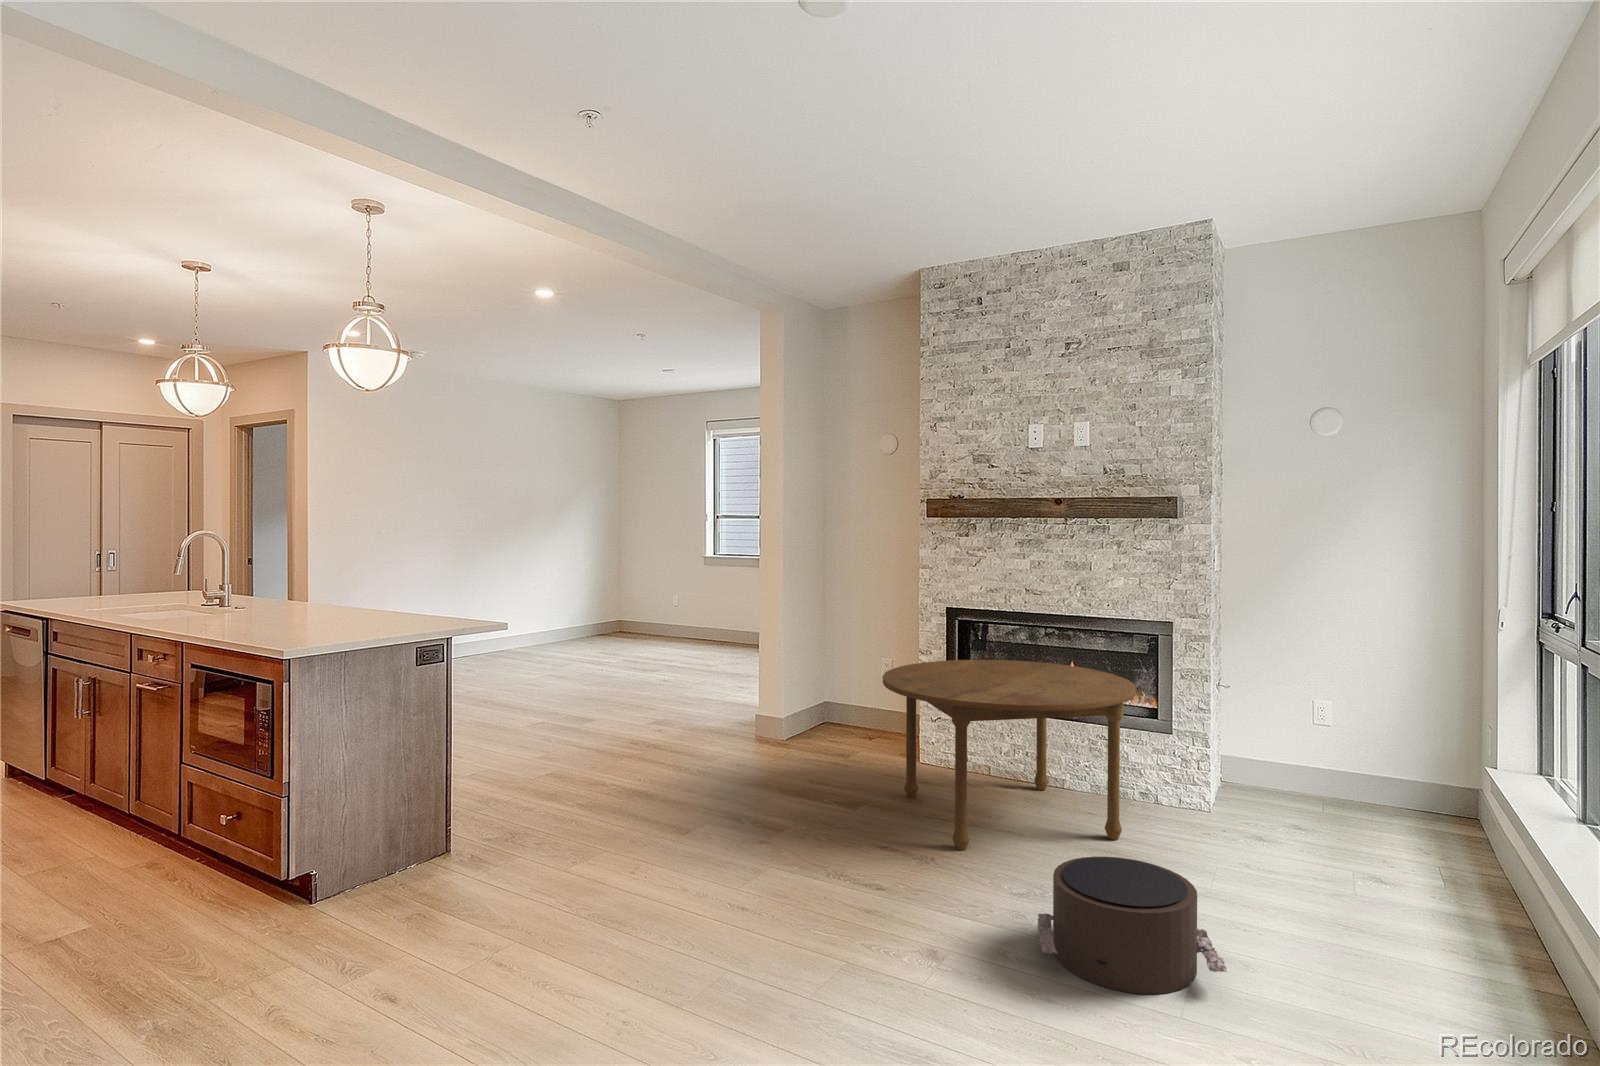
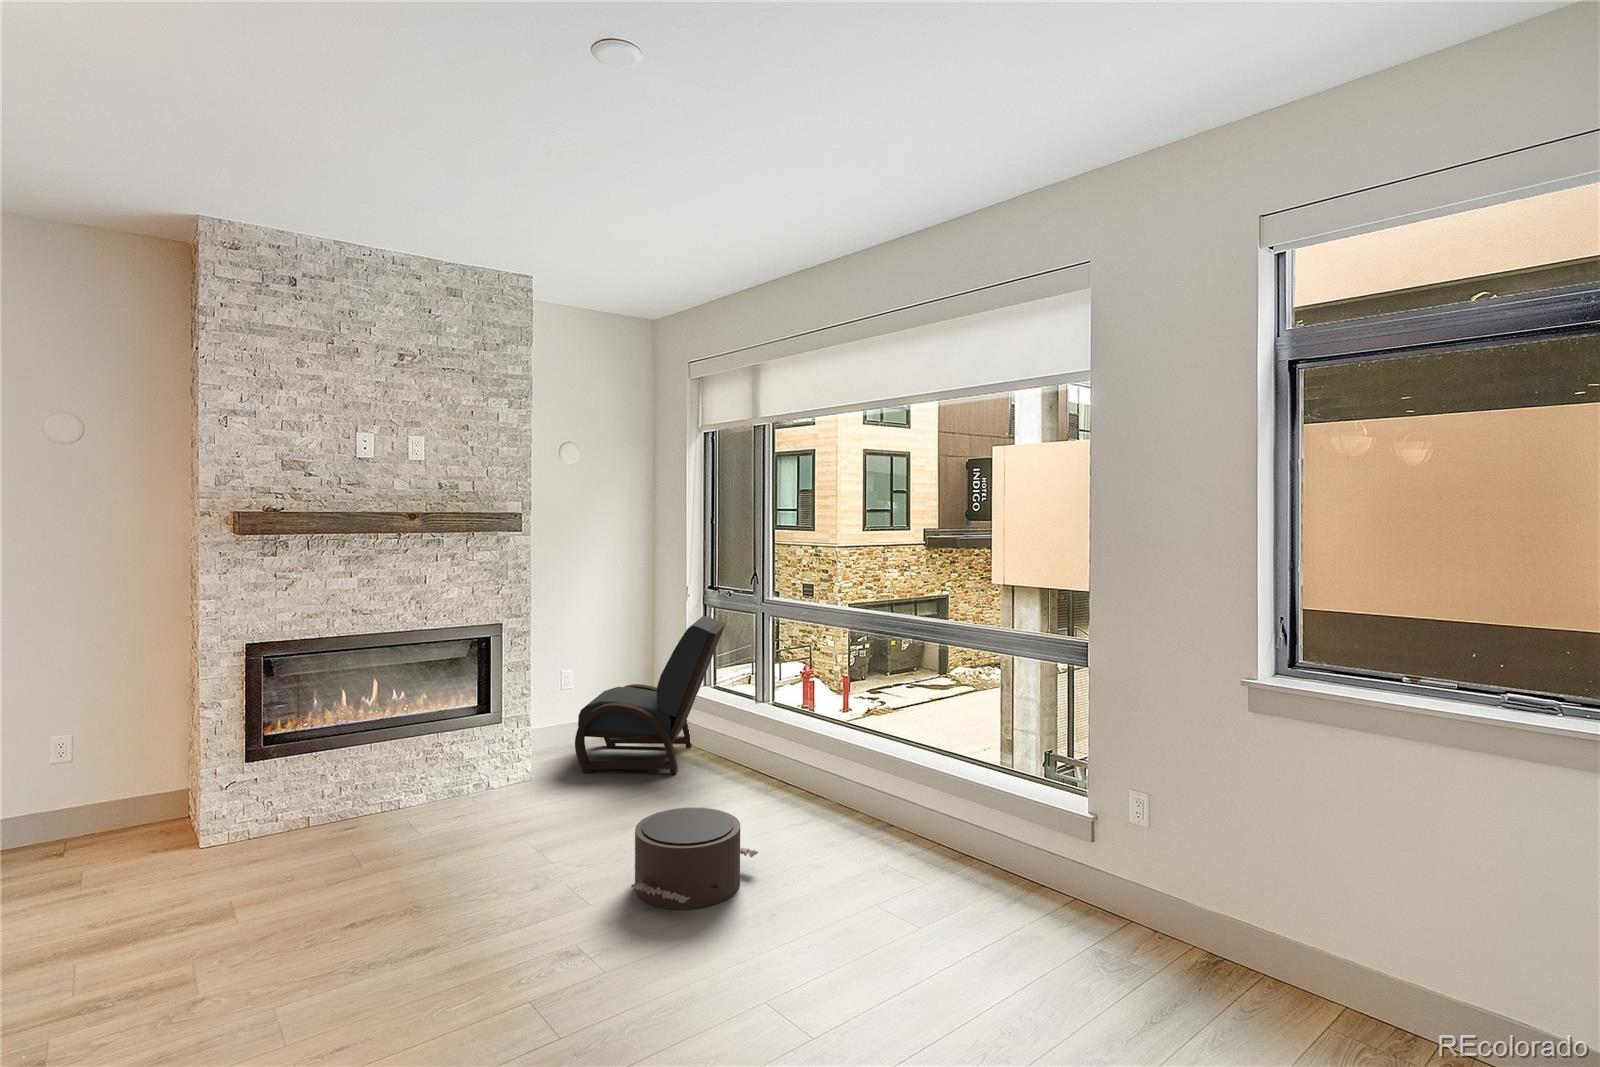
lounge chair: none [1262,654,1538,873] -> present [575,616,725,775]
dining table: present [883,660,1136,850] -> none [259,680,547,892]

